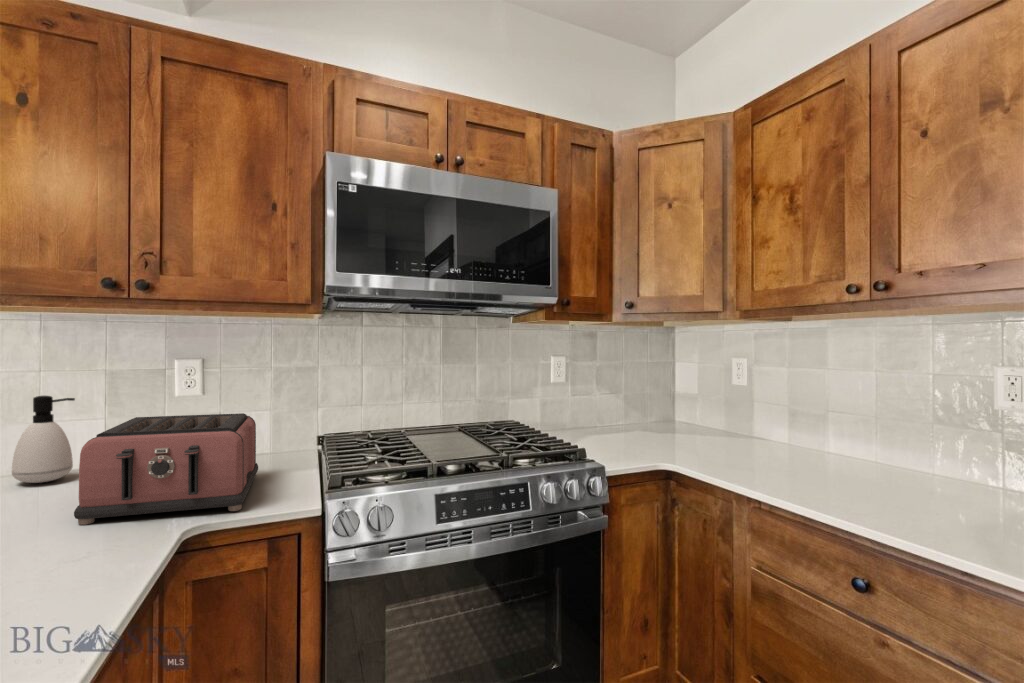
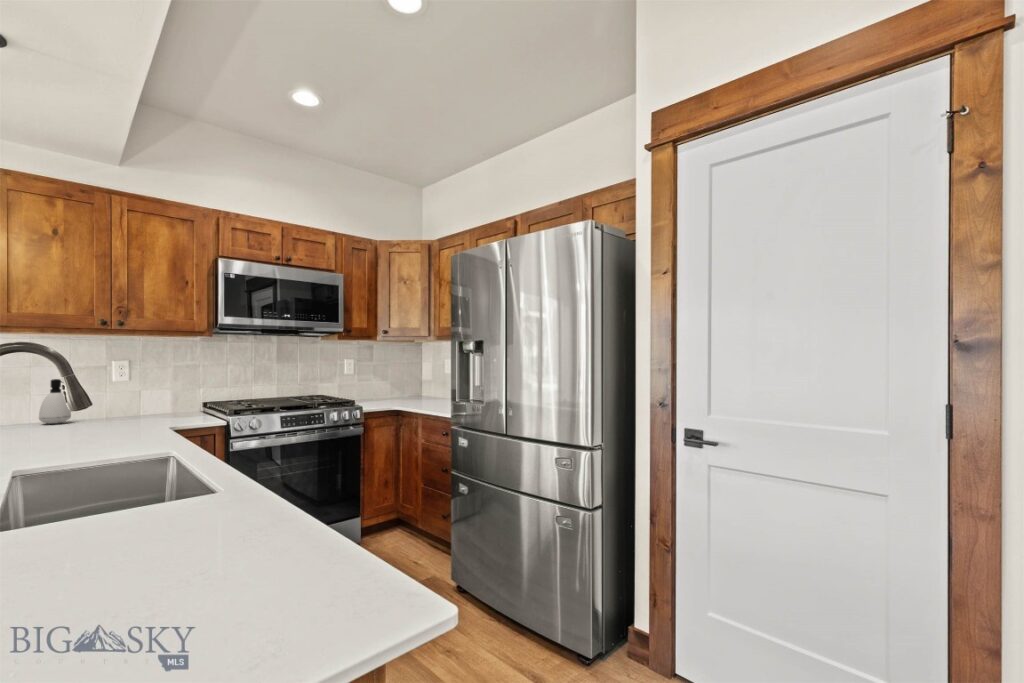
toaster: present [74,413,258,525] -> none [106,386,186,429]

